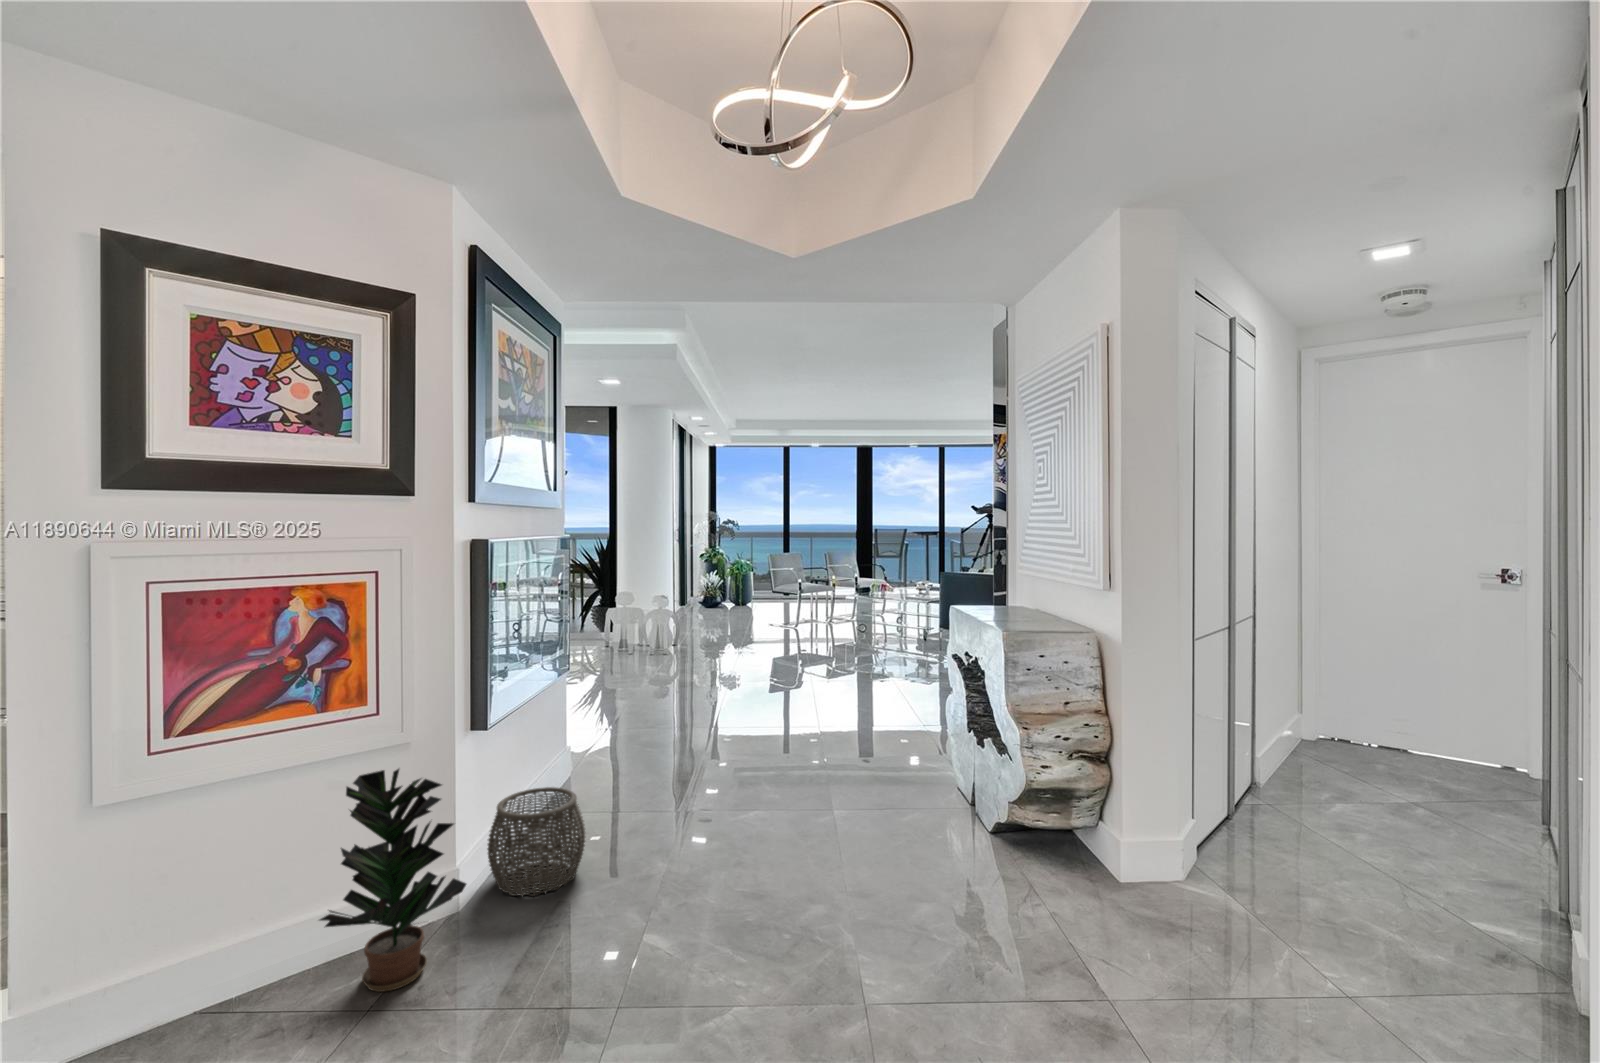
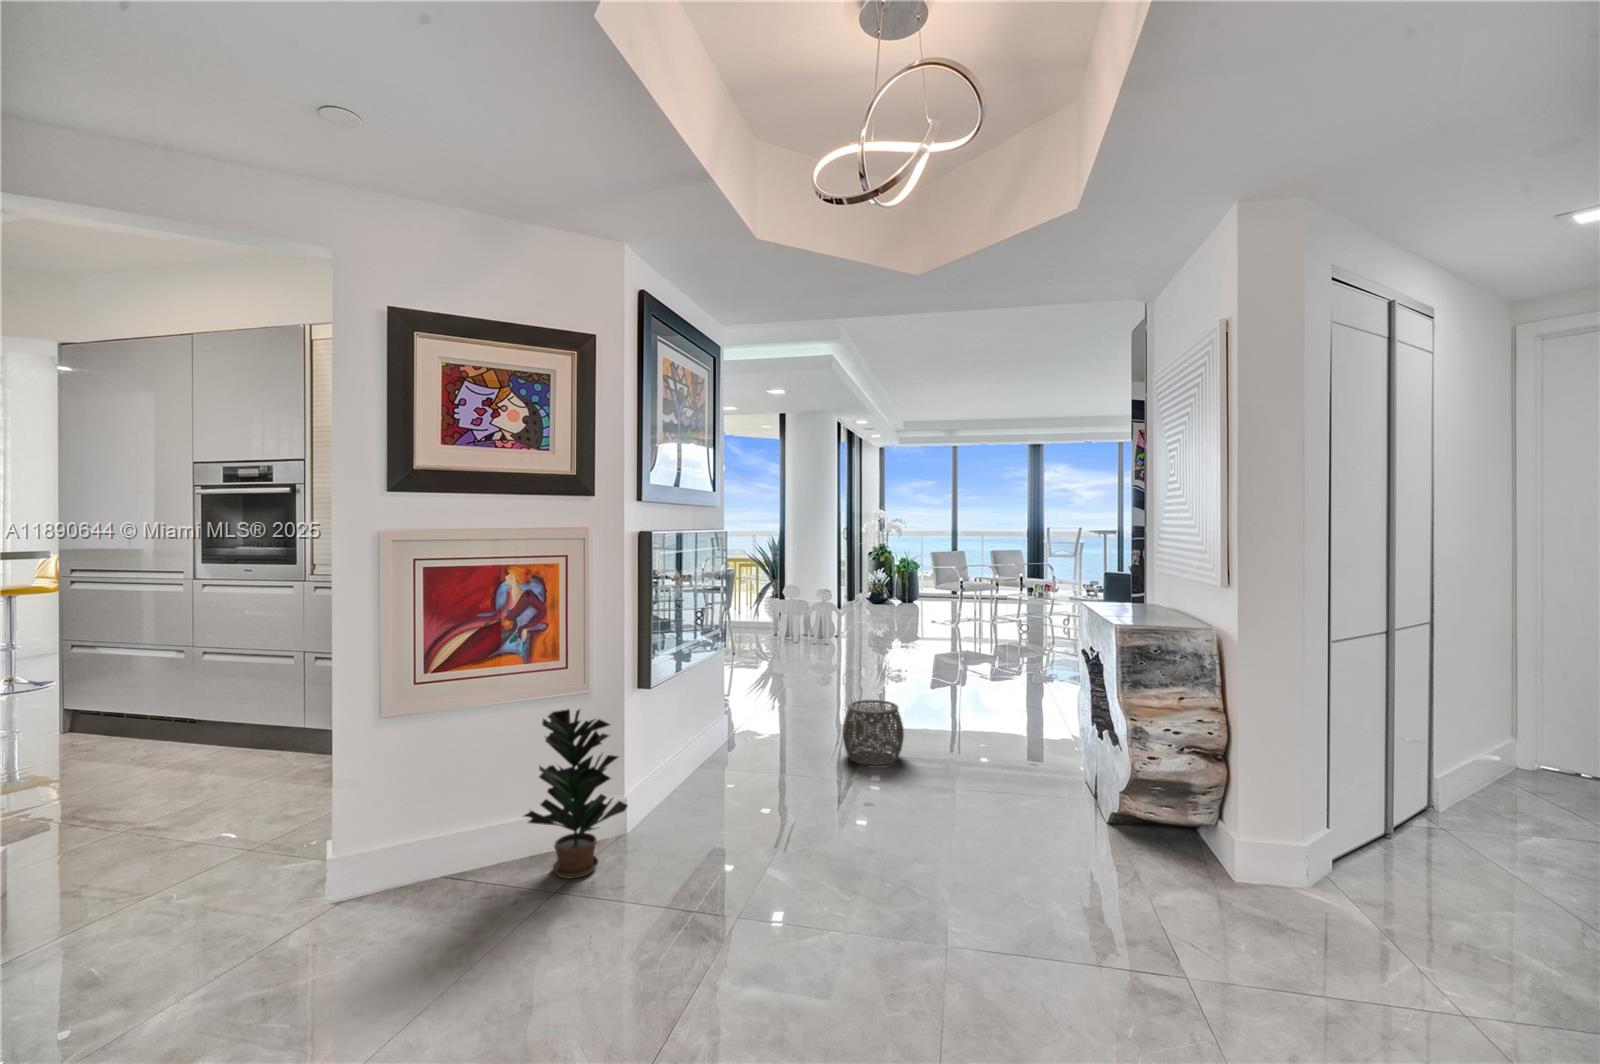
woven basket: present [487,787,585,896] -> present [842,700,904,765]

